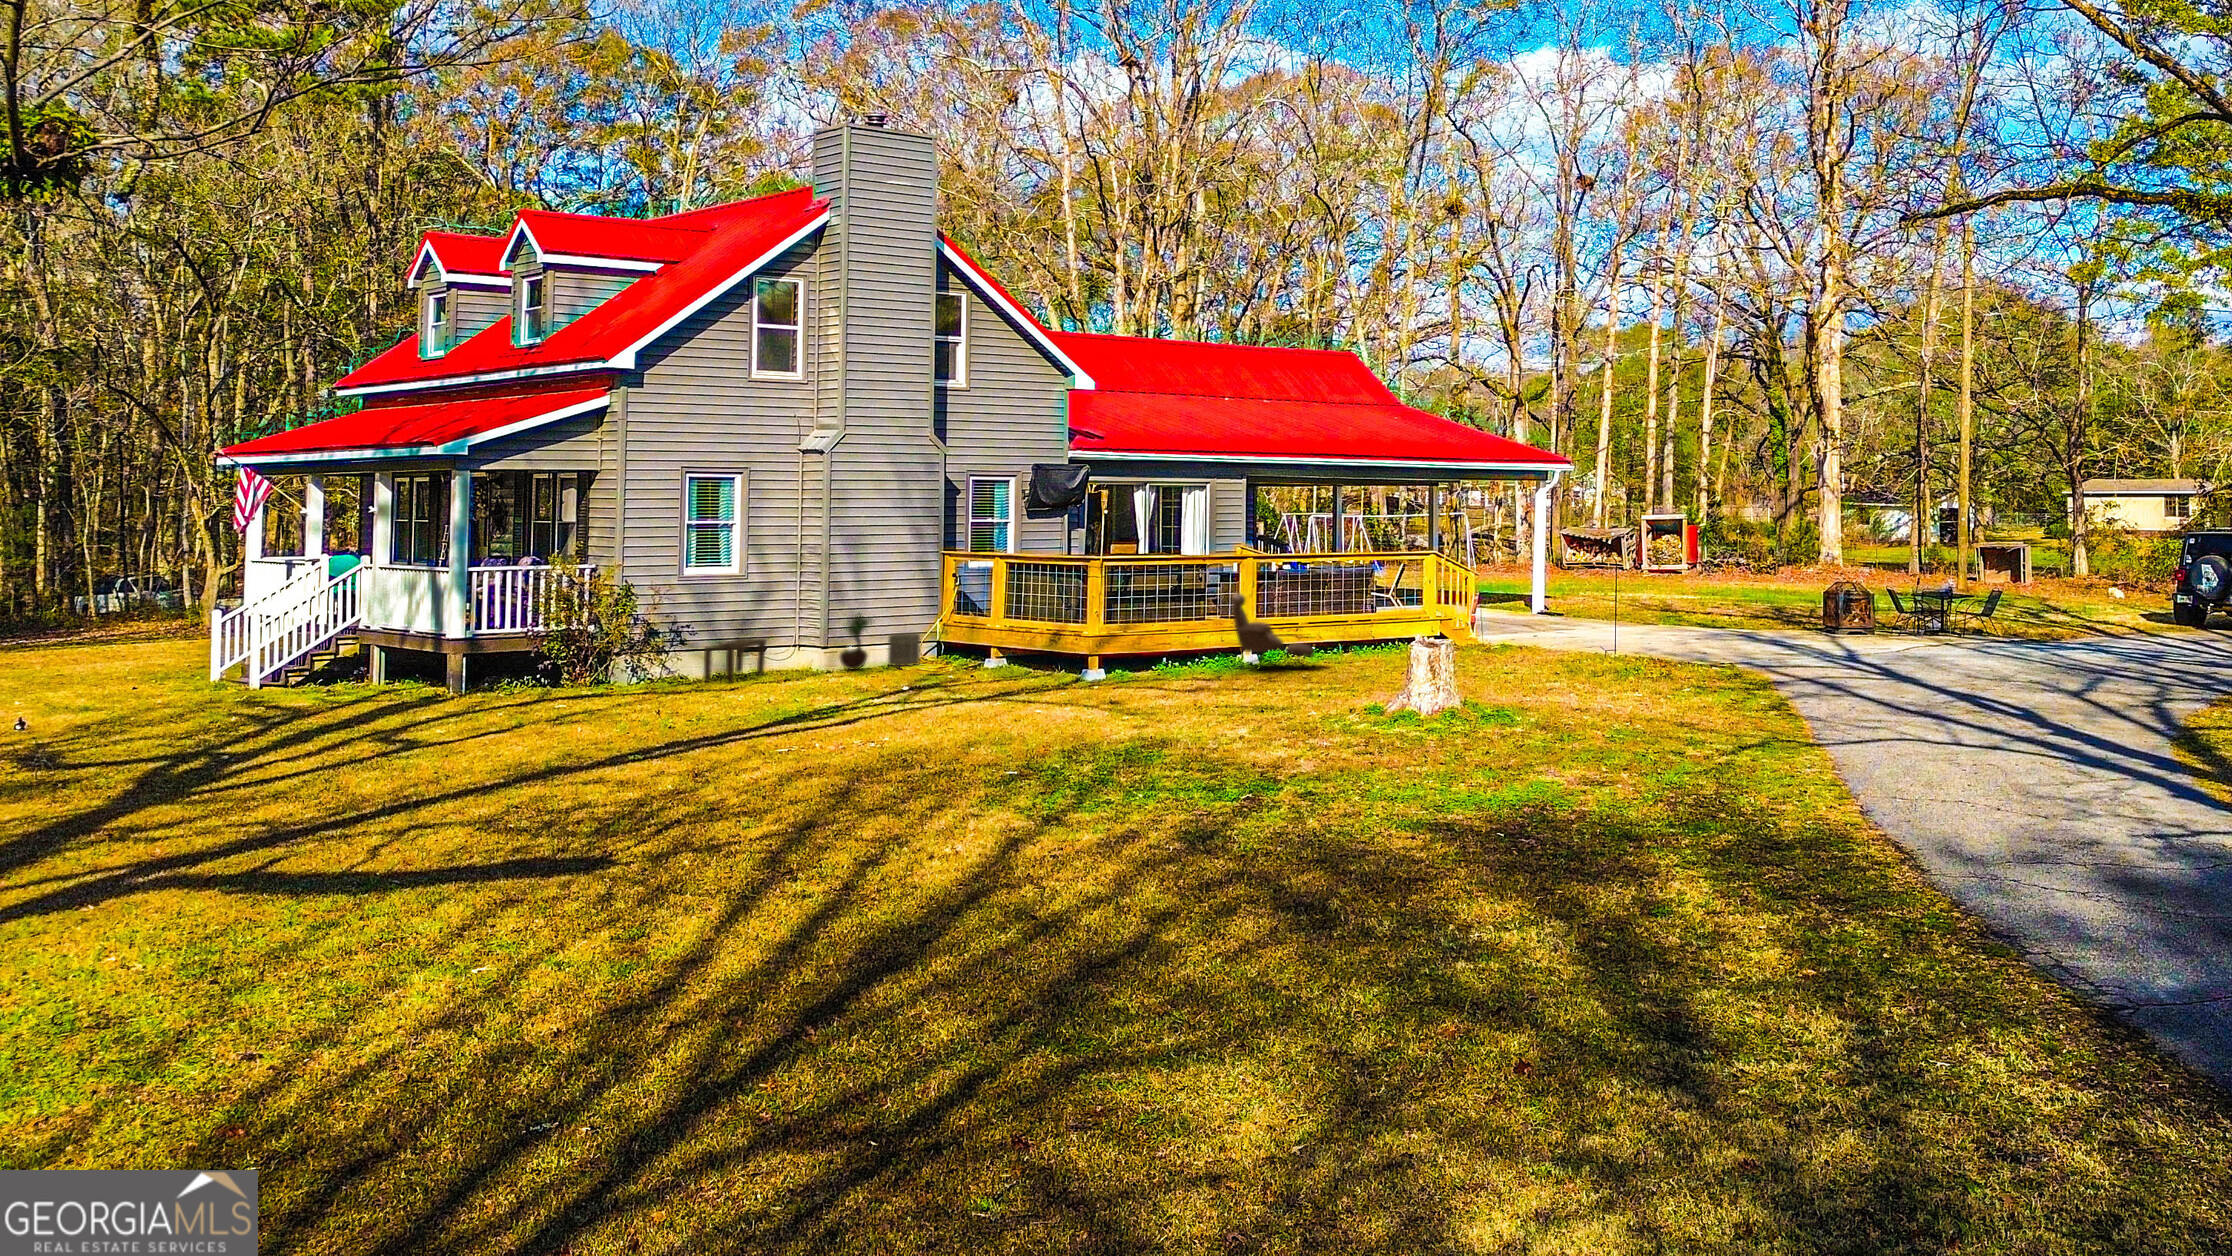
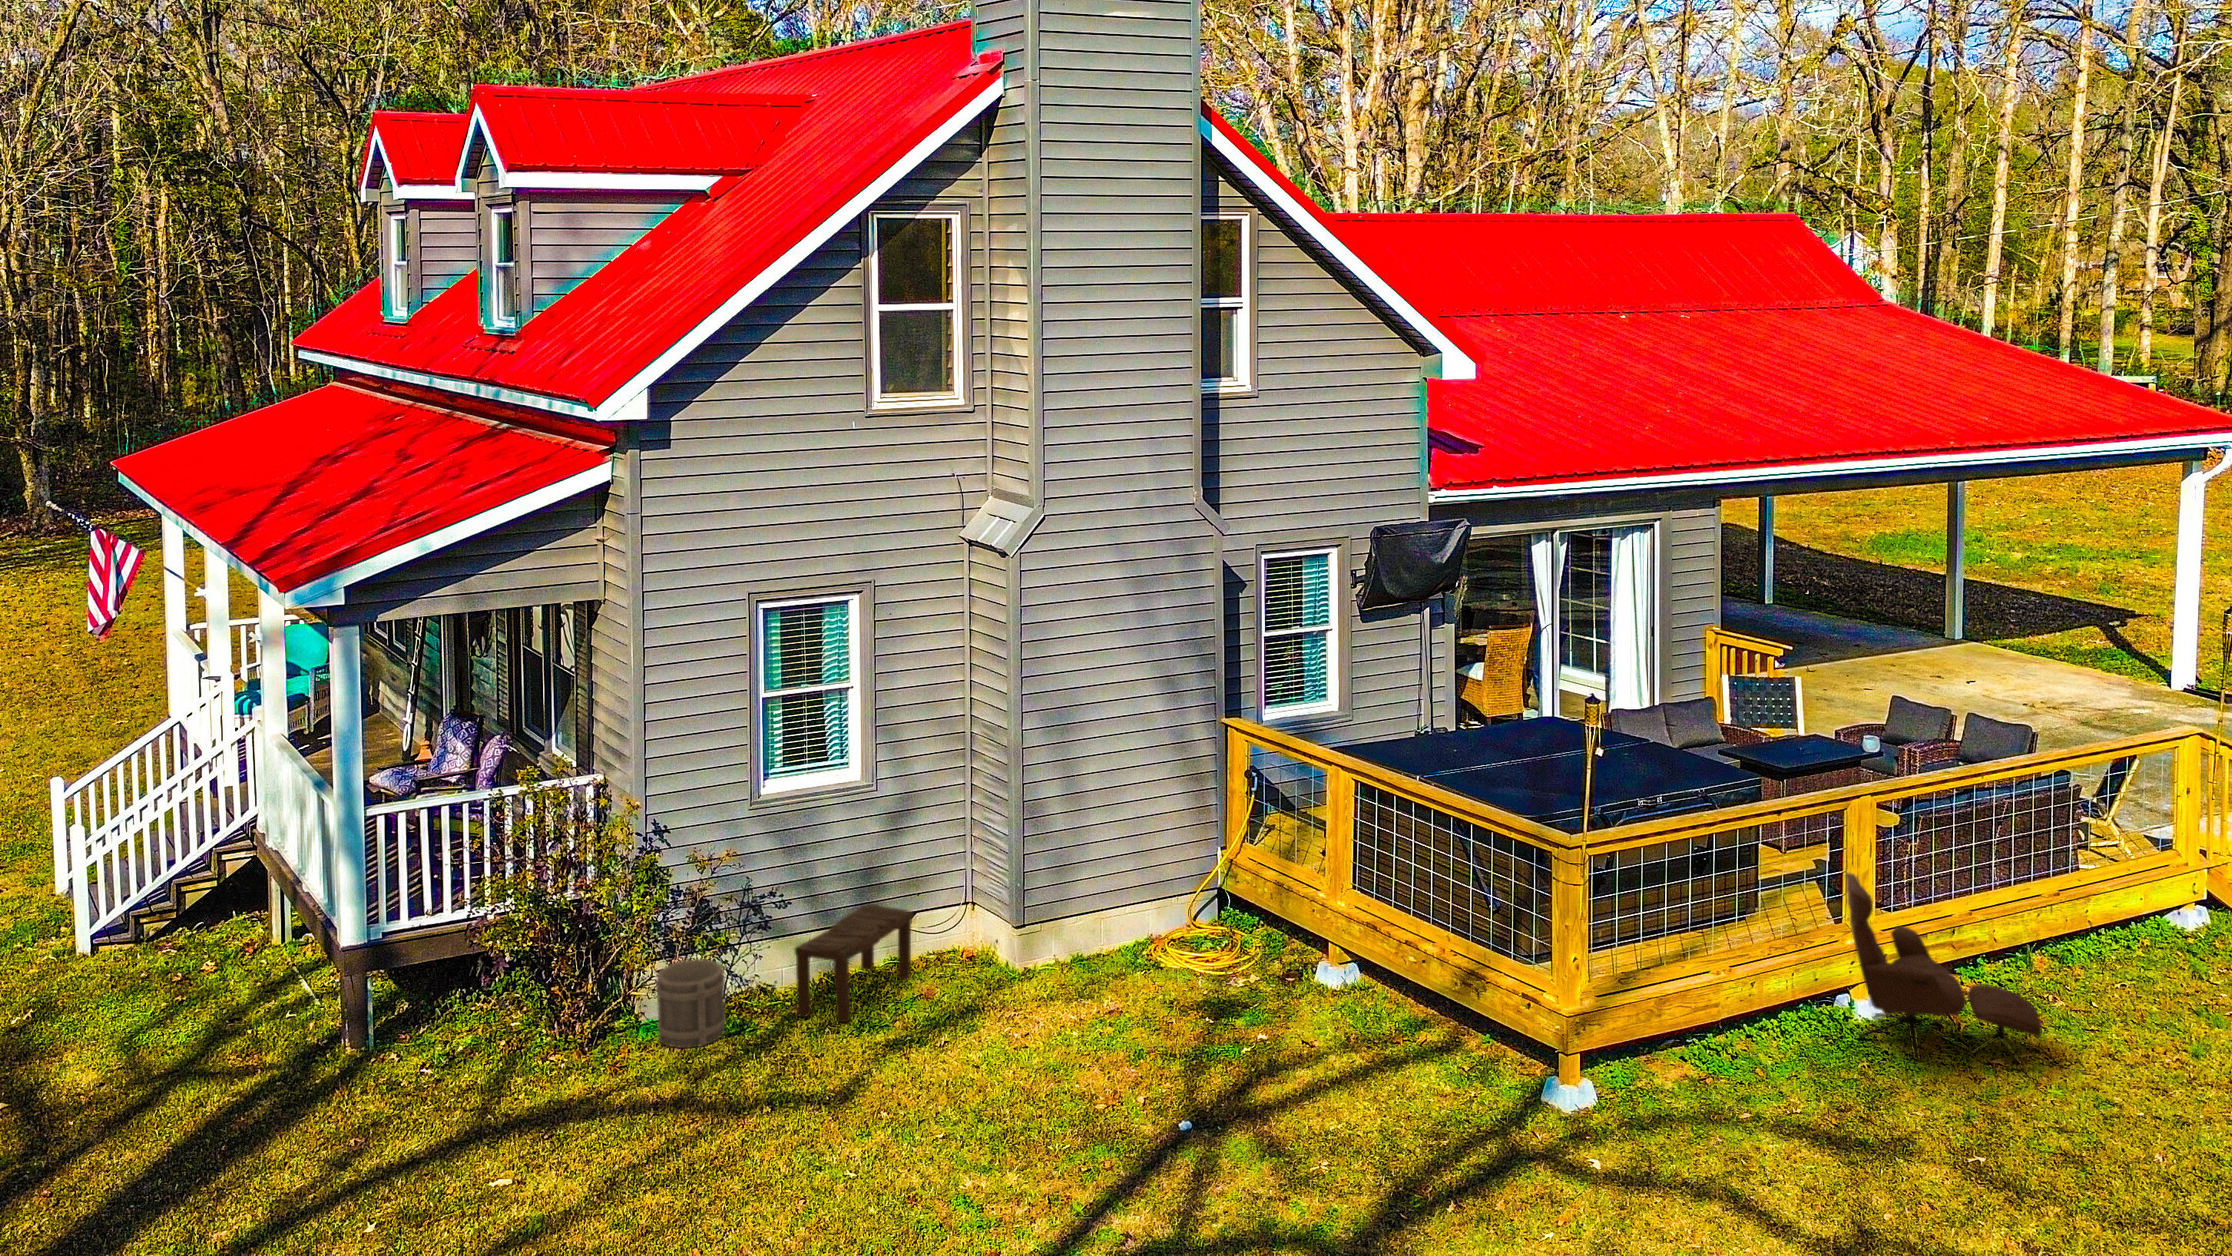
potted tree: present [839,613,872,670] -> none [1044,857,1110,970]
bucket: present [888,633,920,666] -> present [656,959,726,1048]

